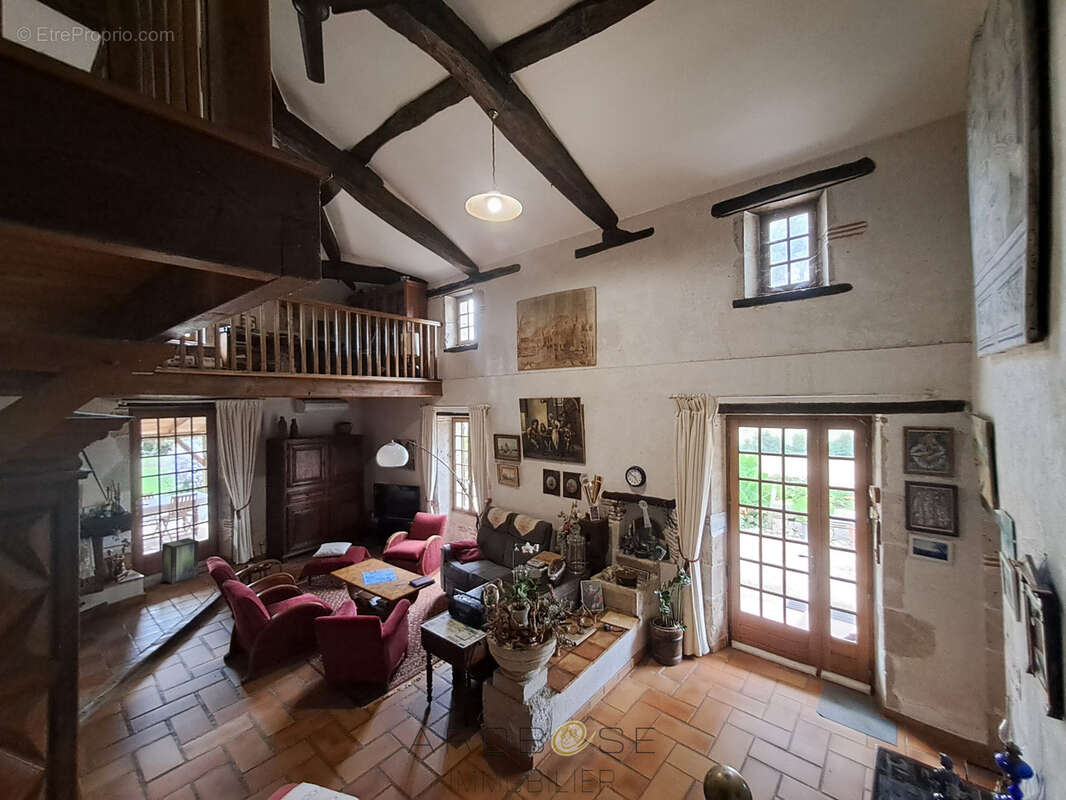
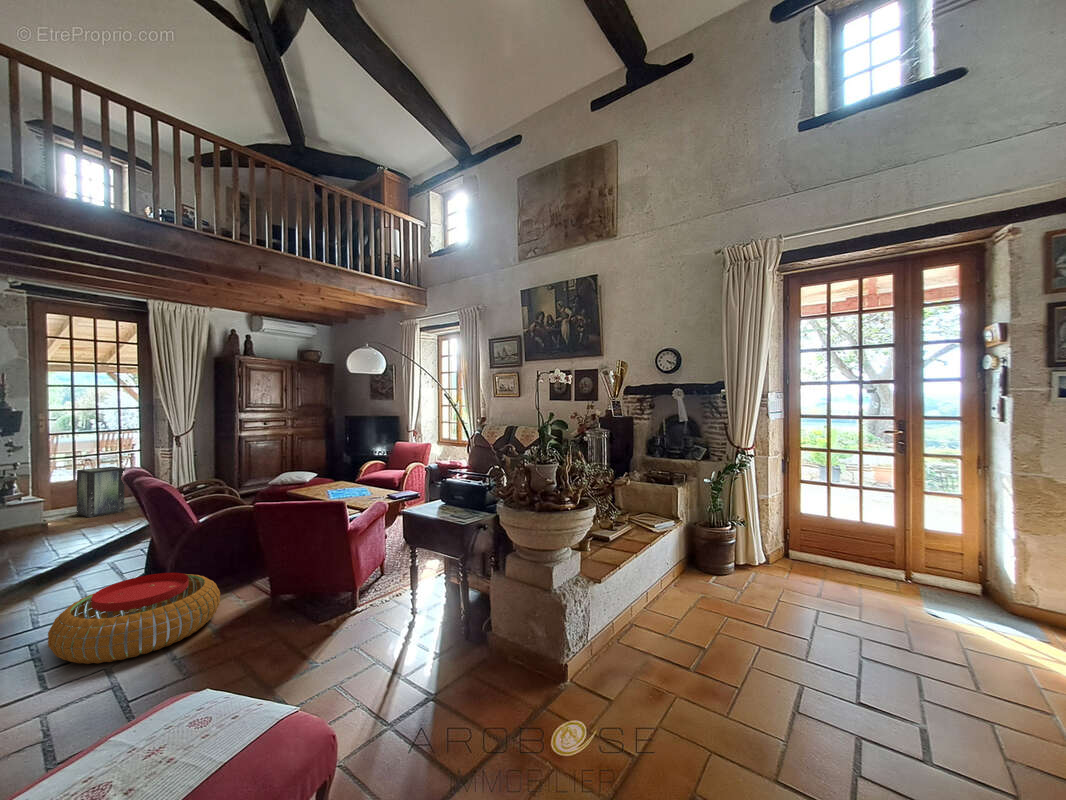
pouf: none [180,666,289,744] -> present [48,573,220,664]

